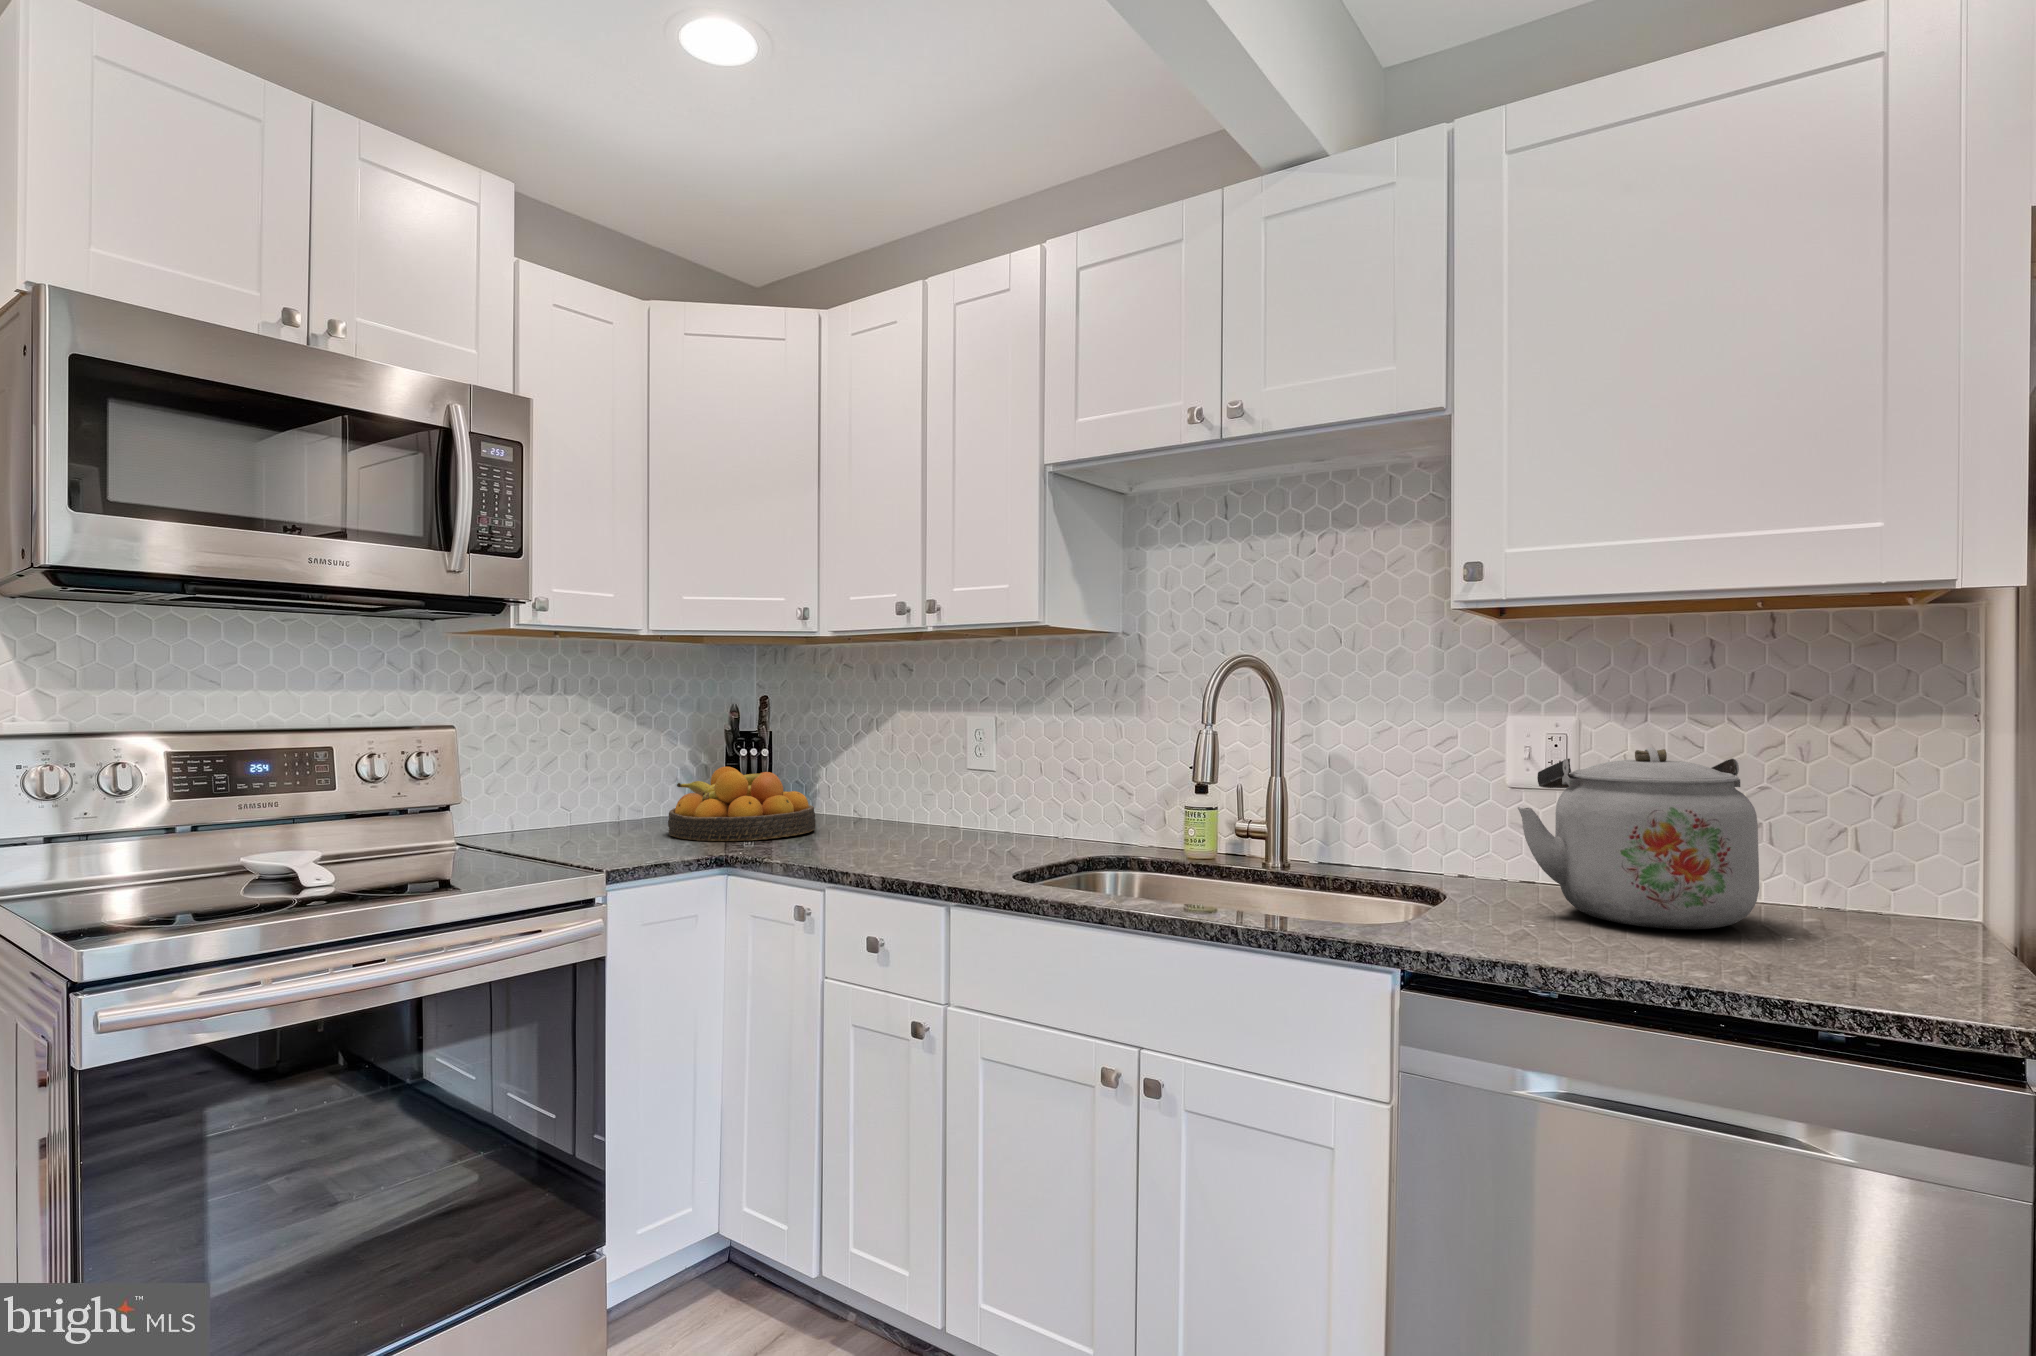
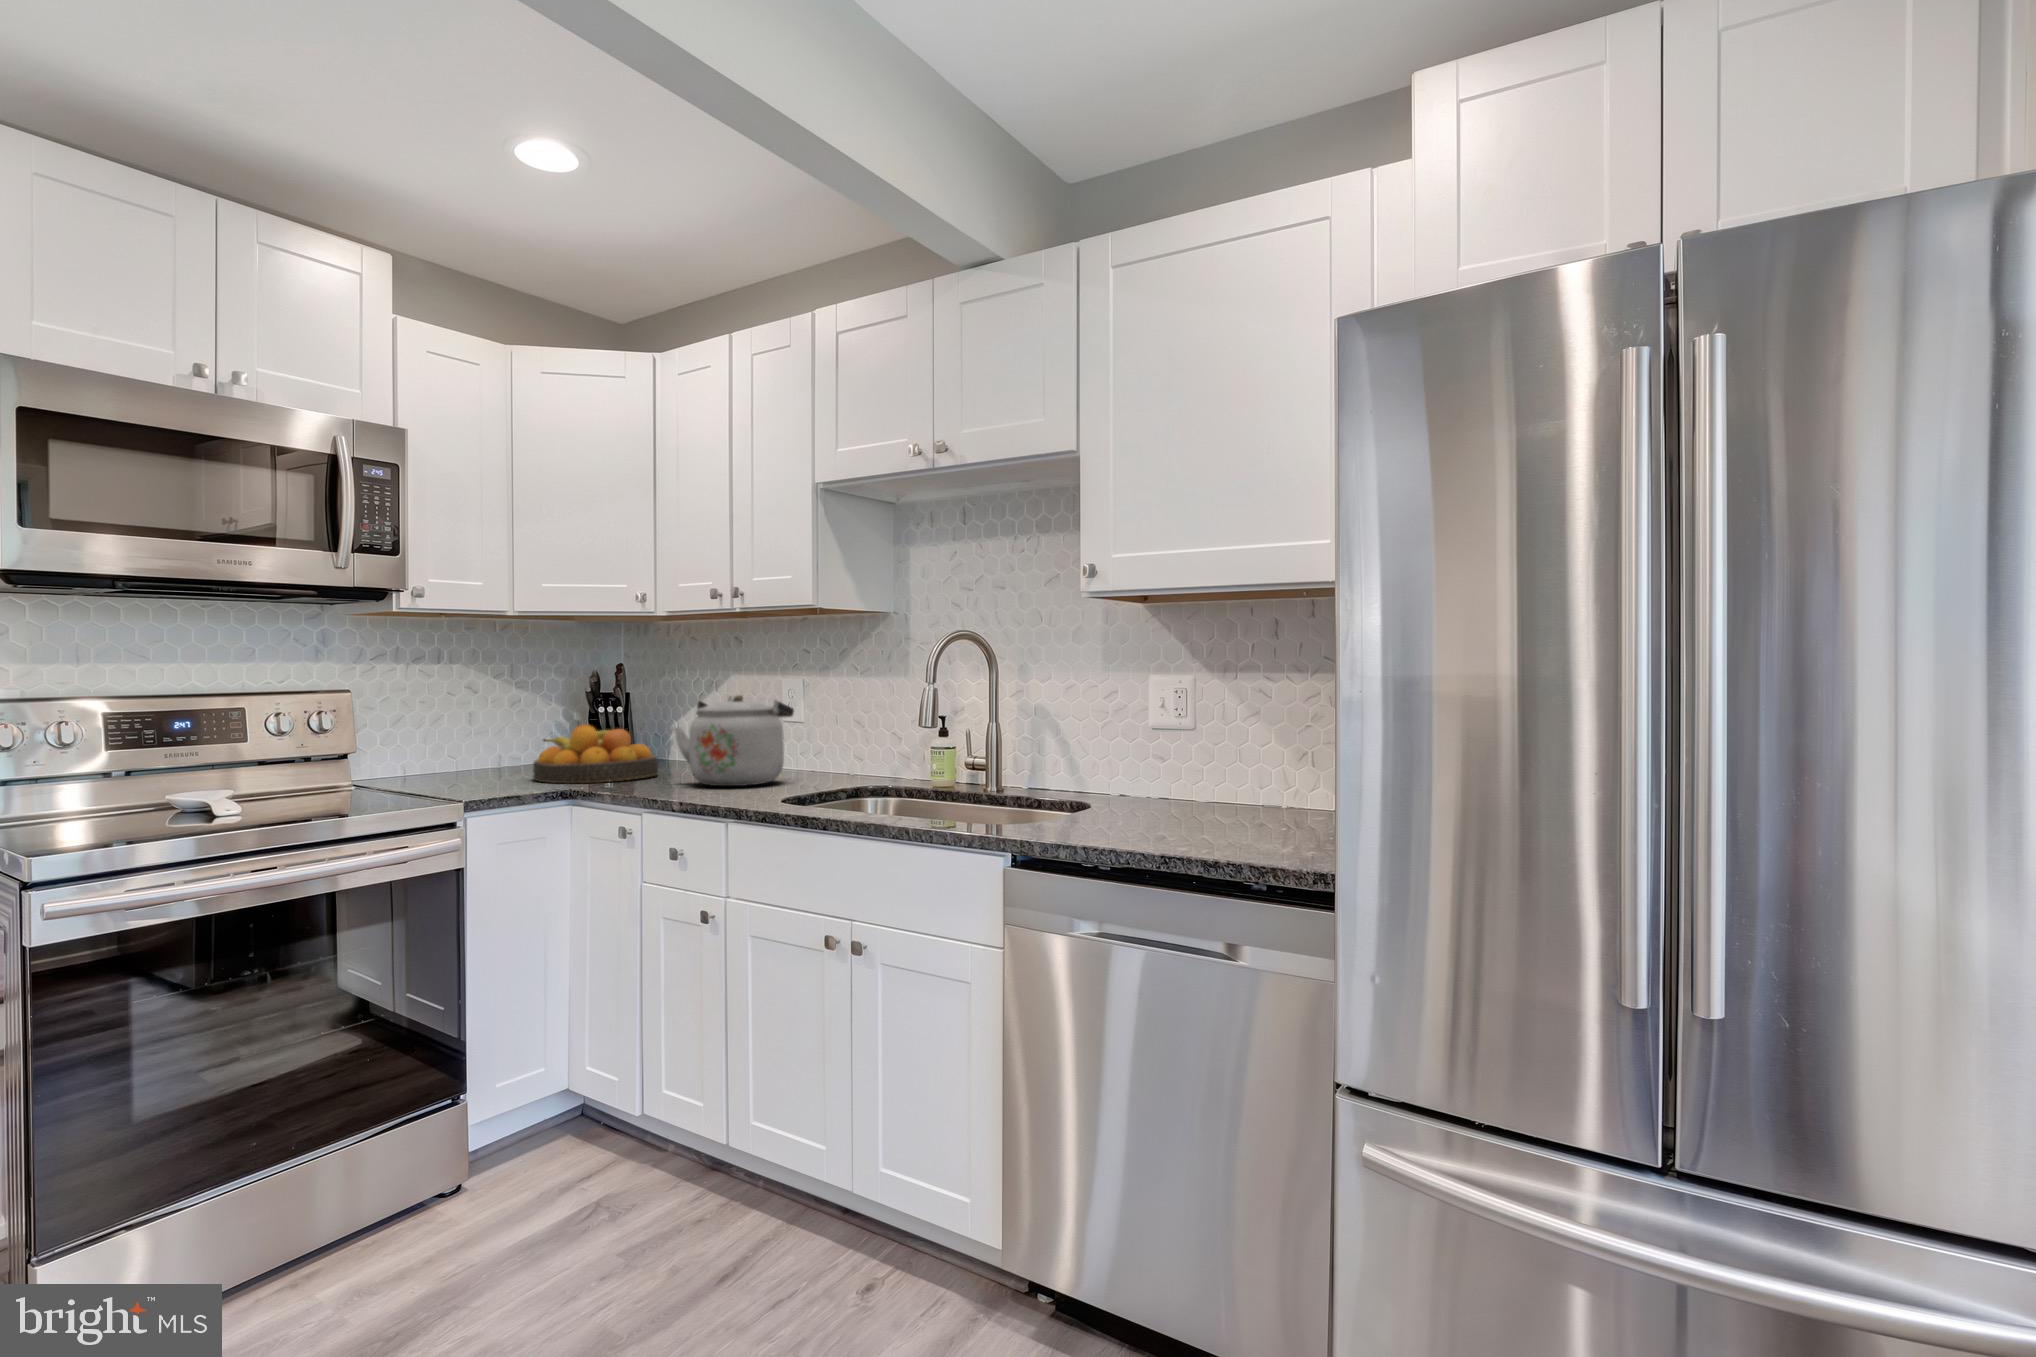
kettle: present [1518,748,1759,929] -> present [674,695,794,786]

